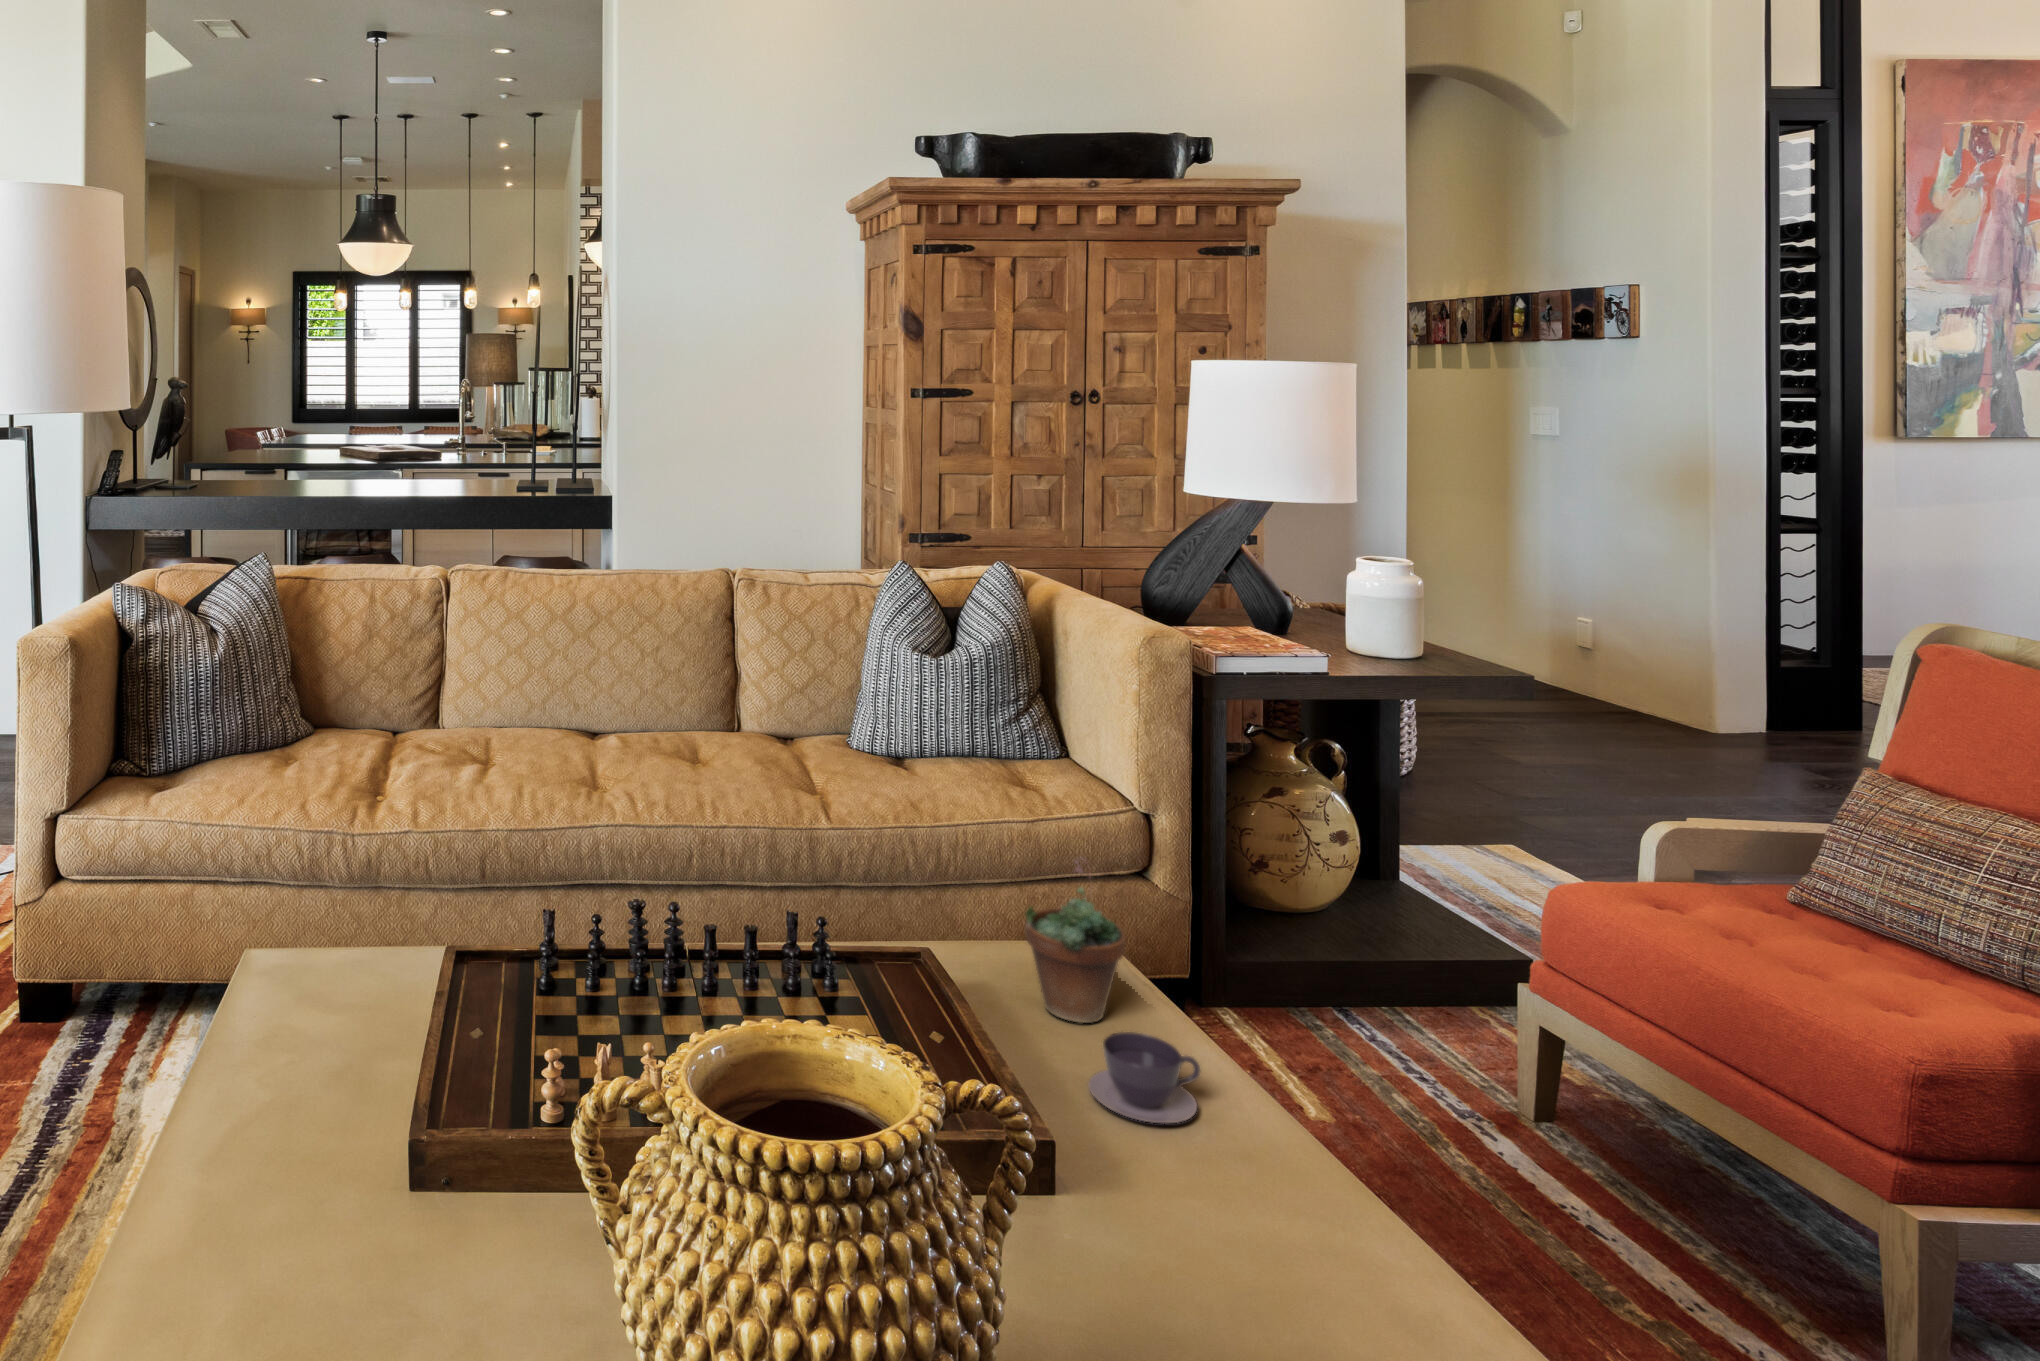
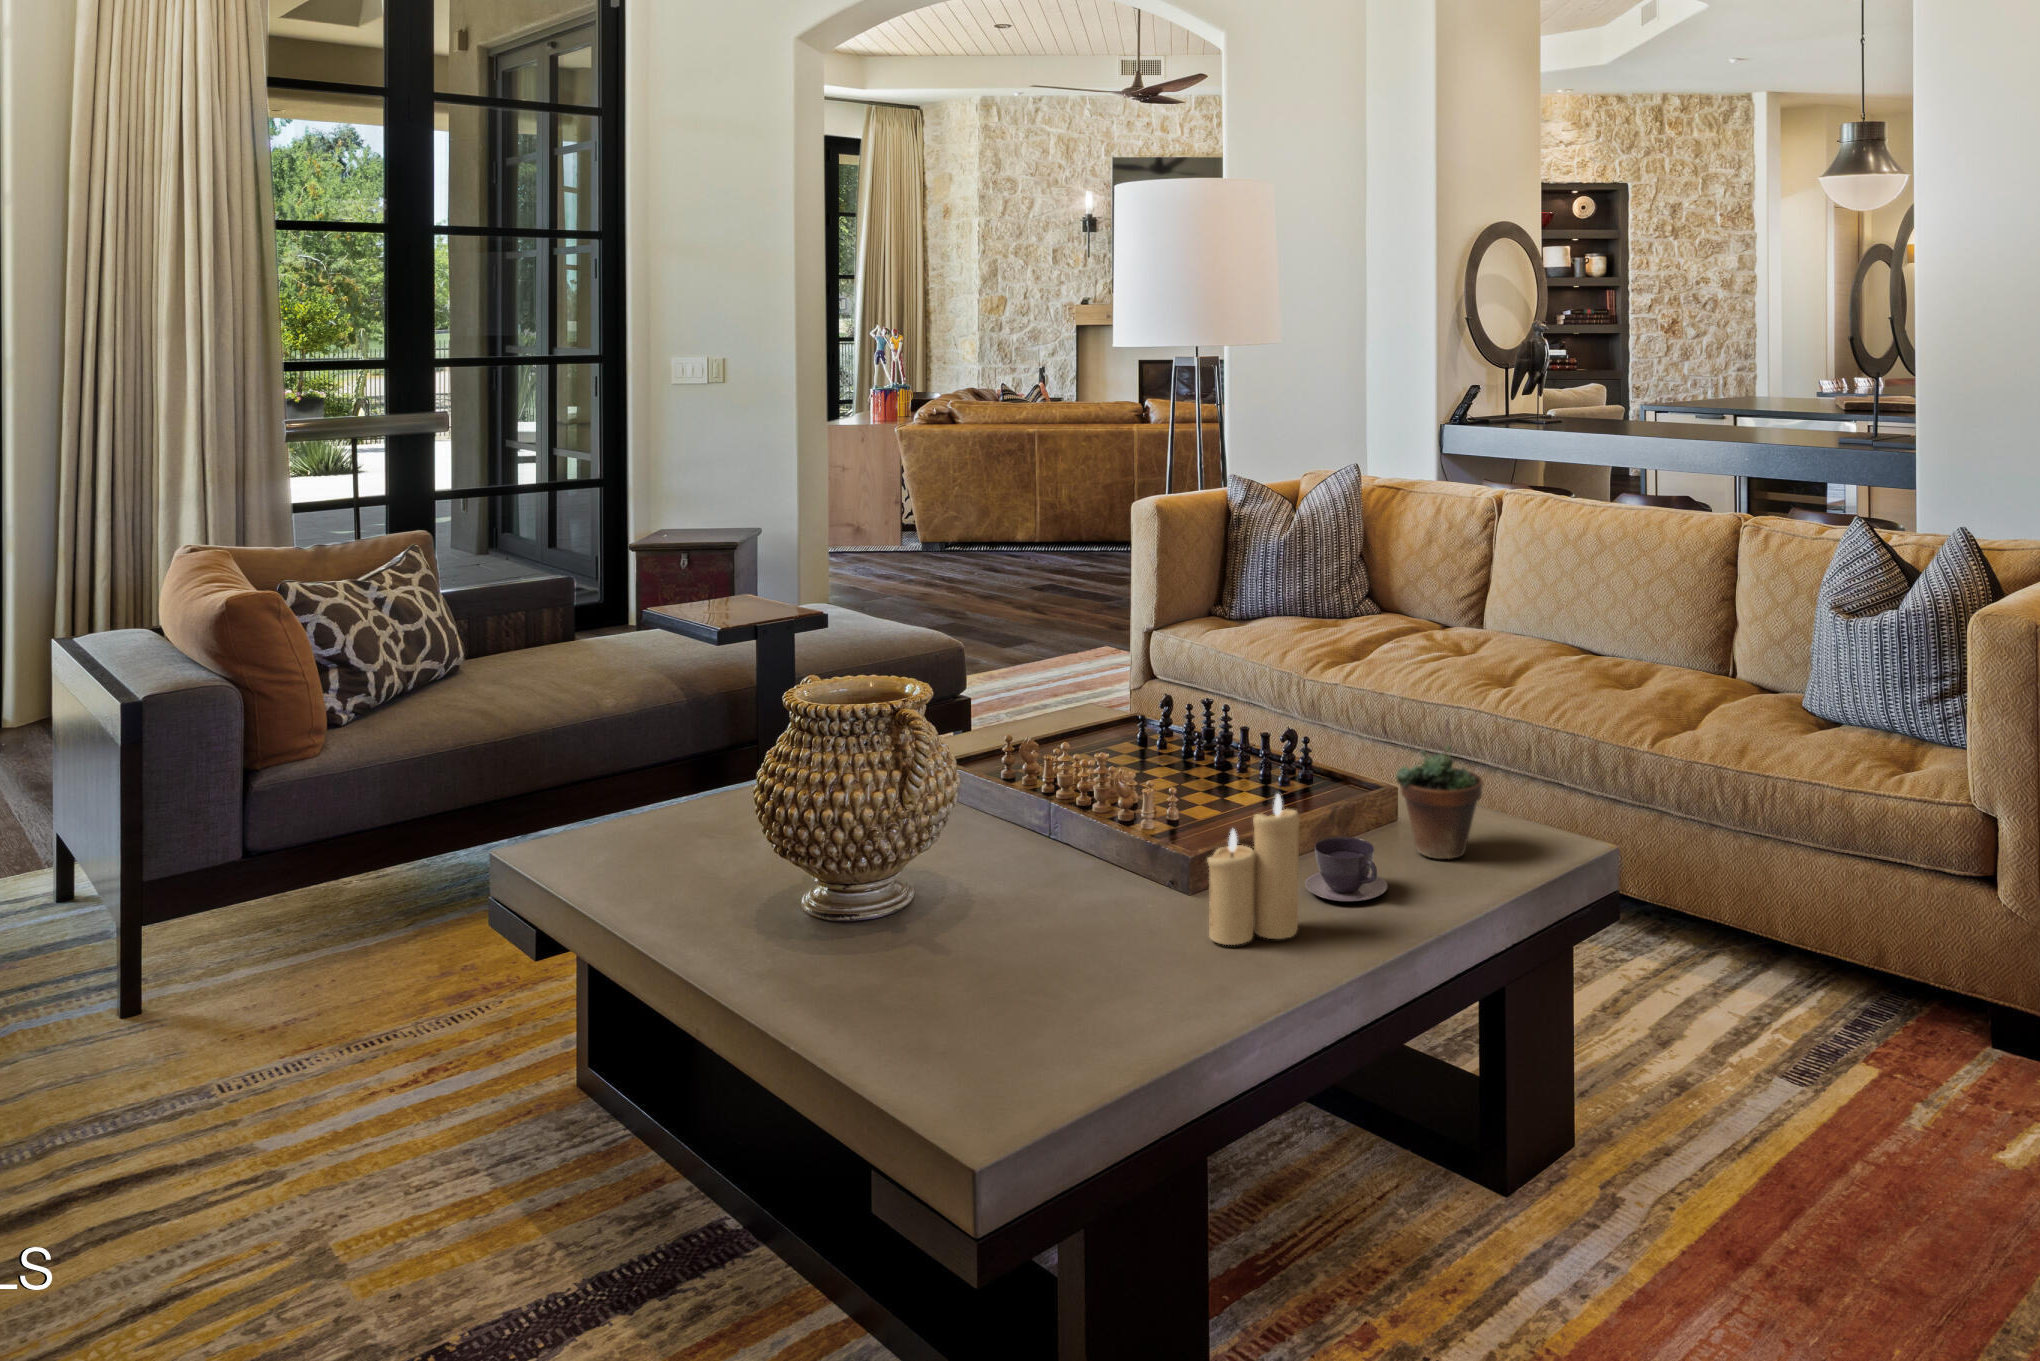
candle: none [1202,1016,1274,1245] -> present [1208,794,1299,945]

